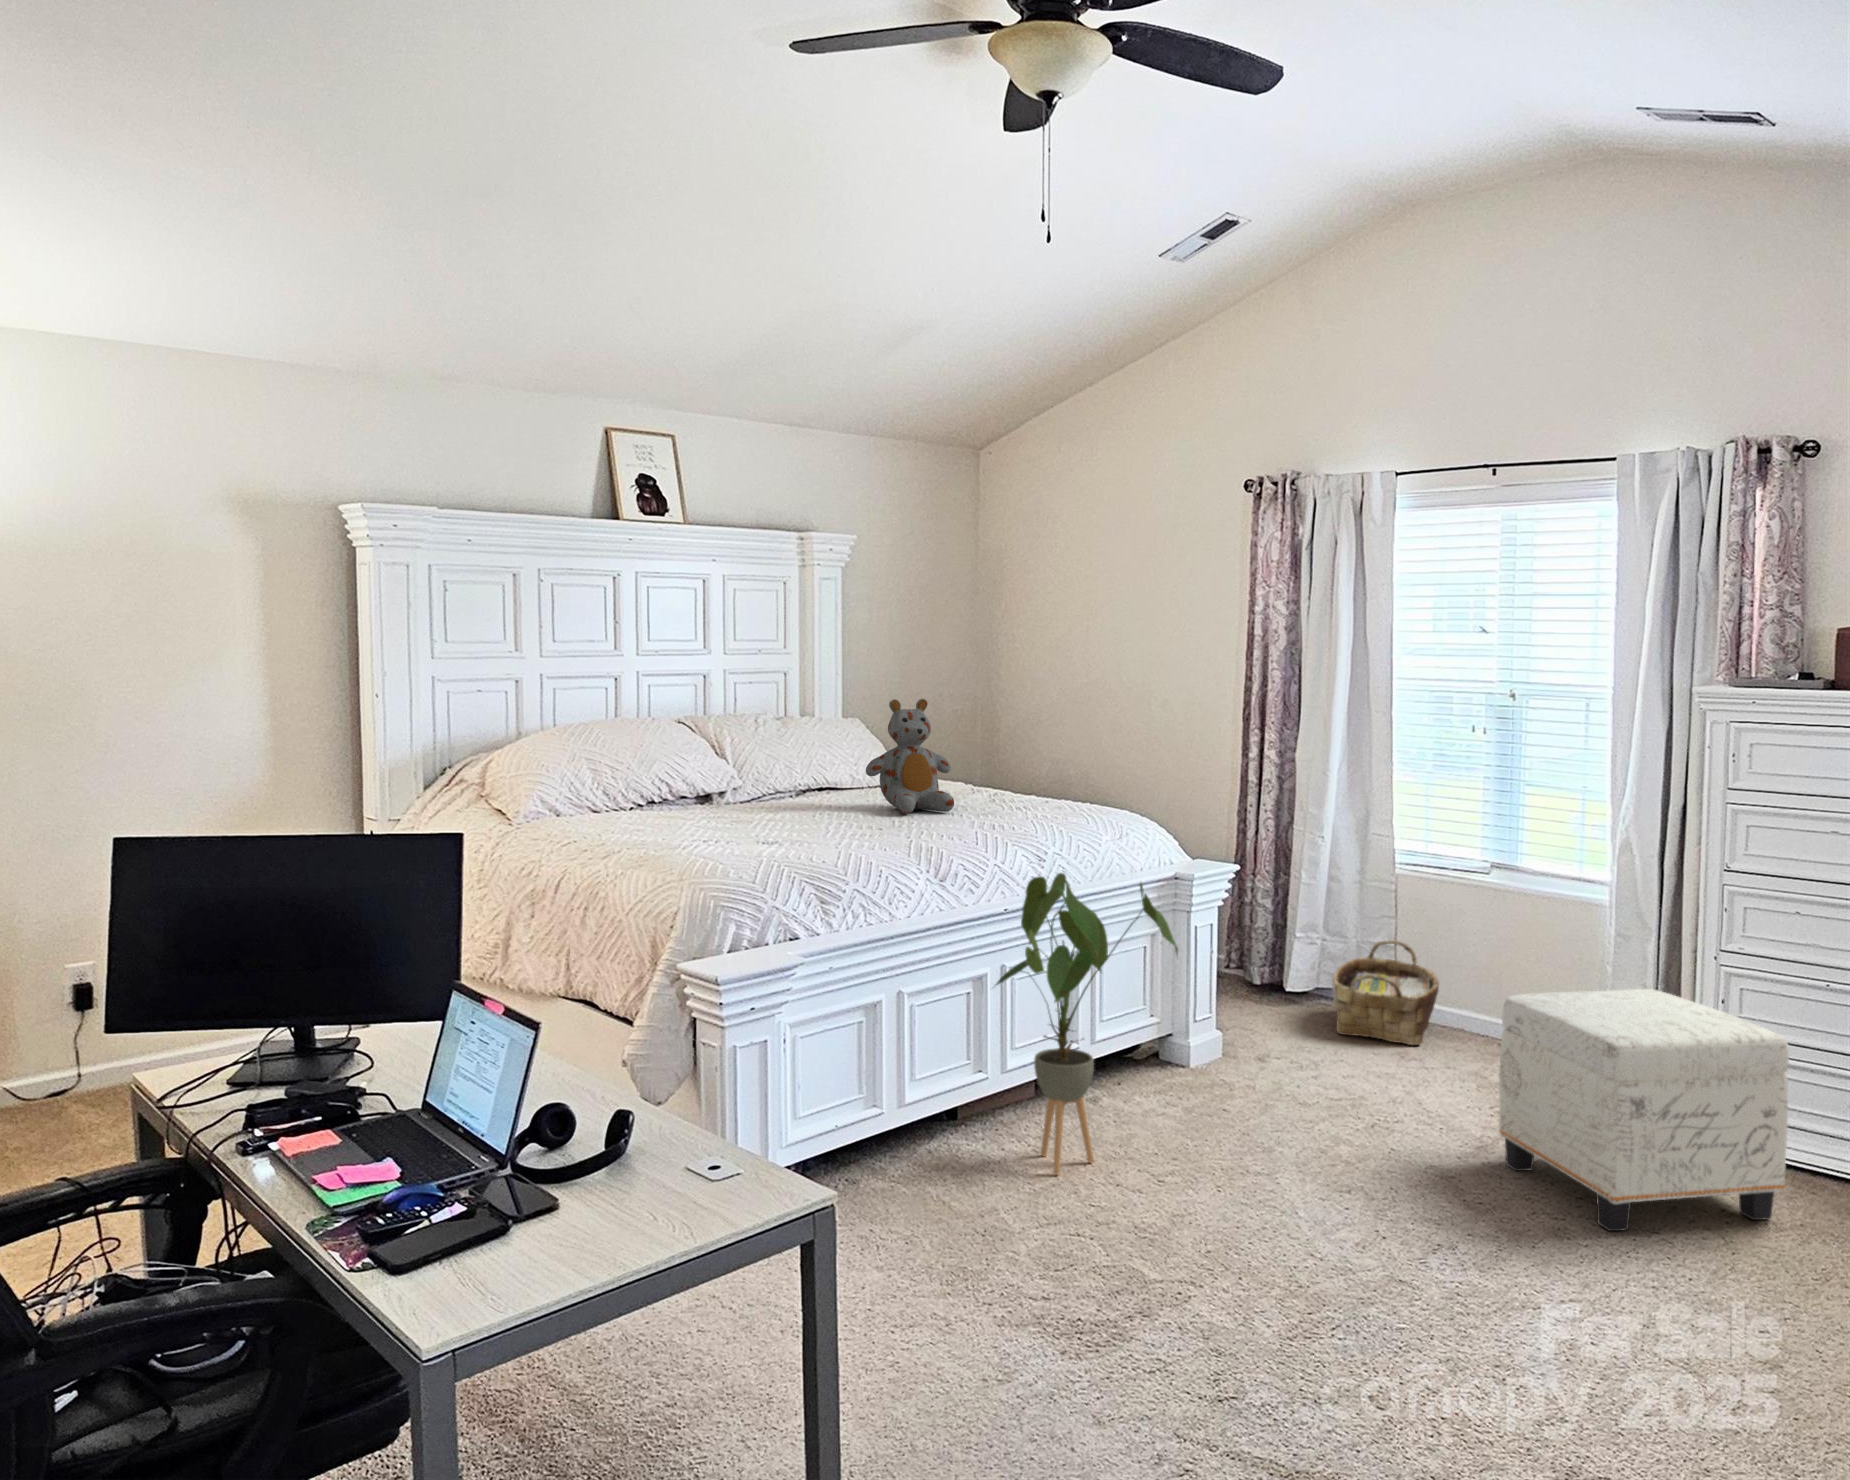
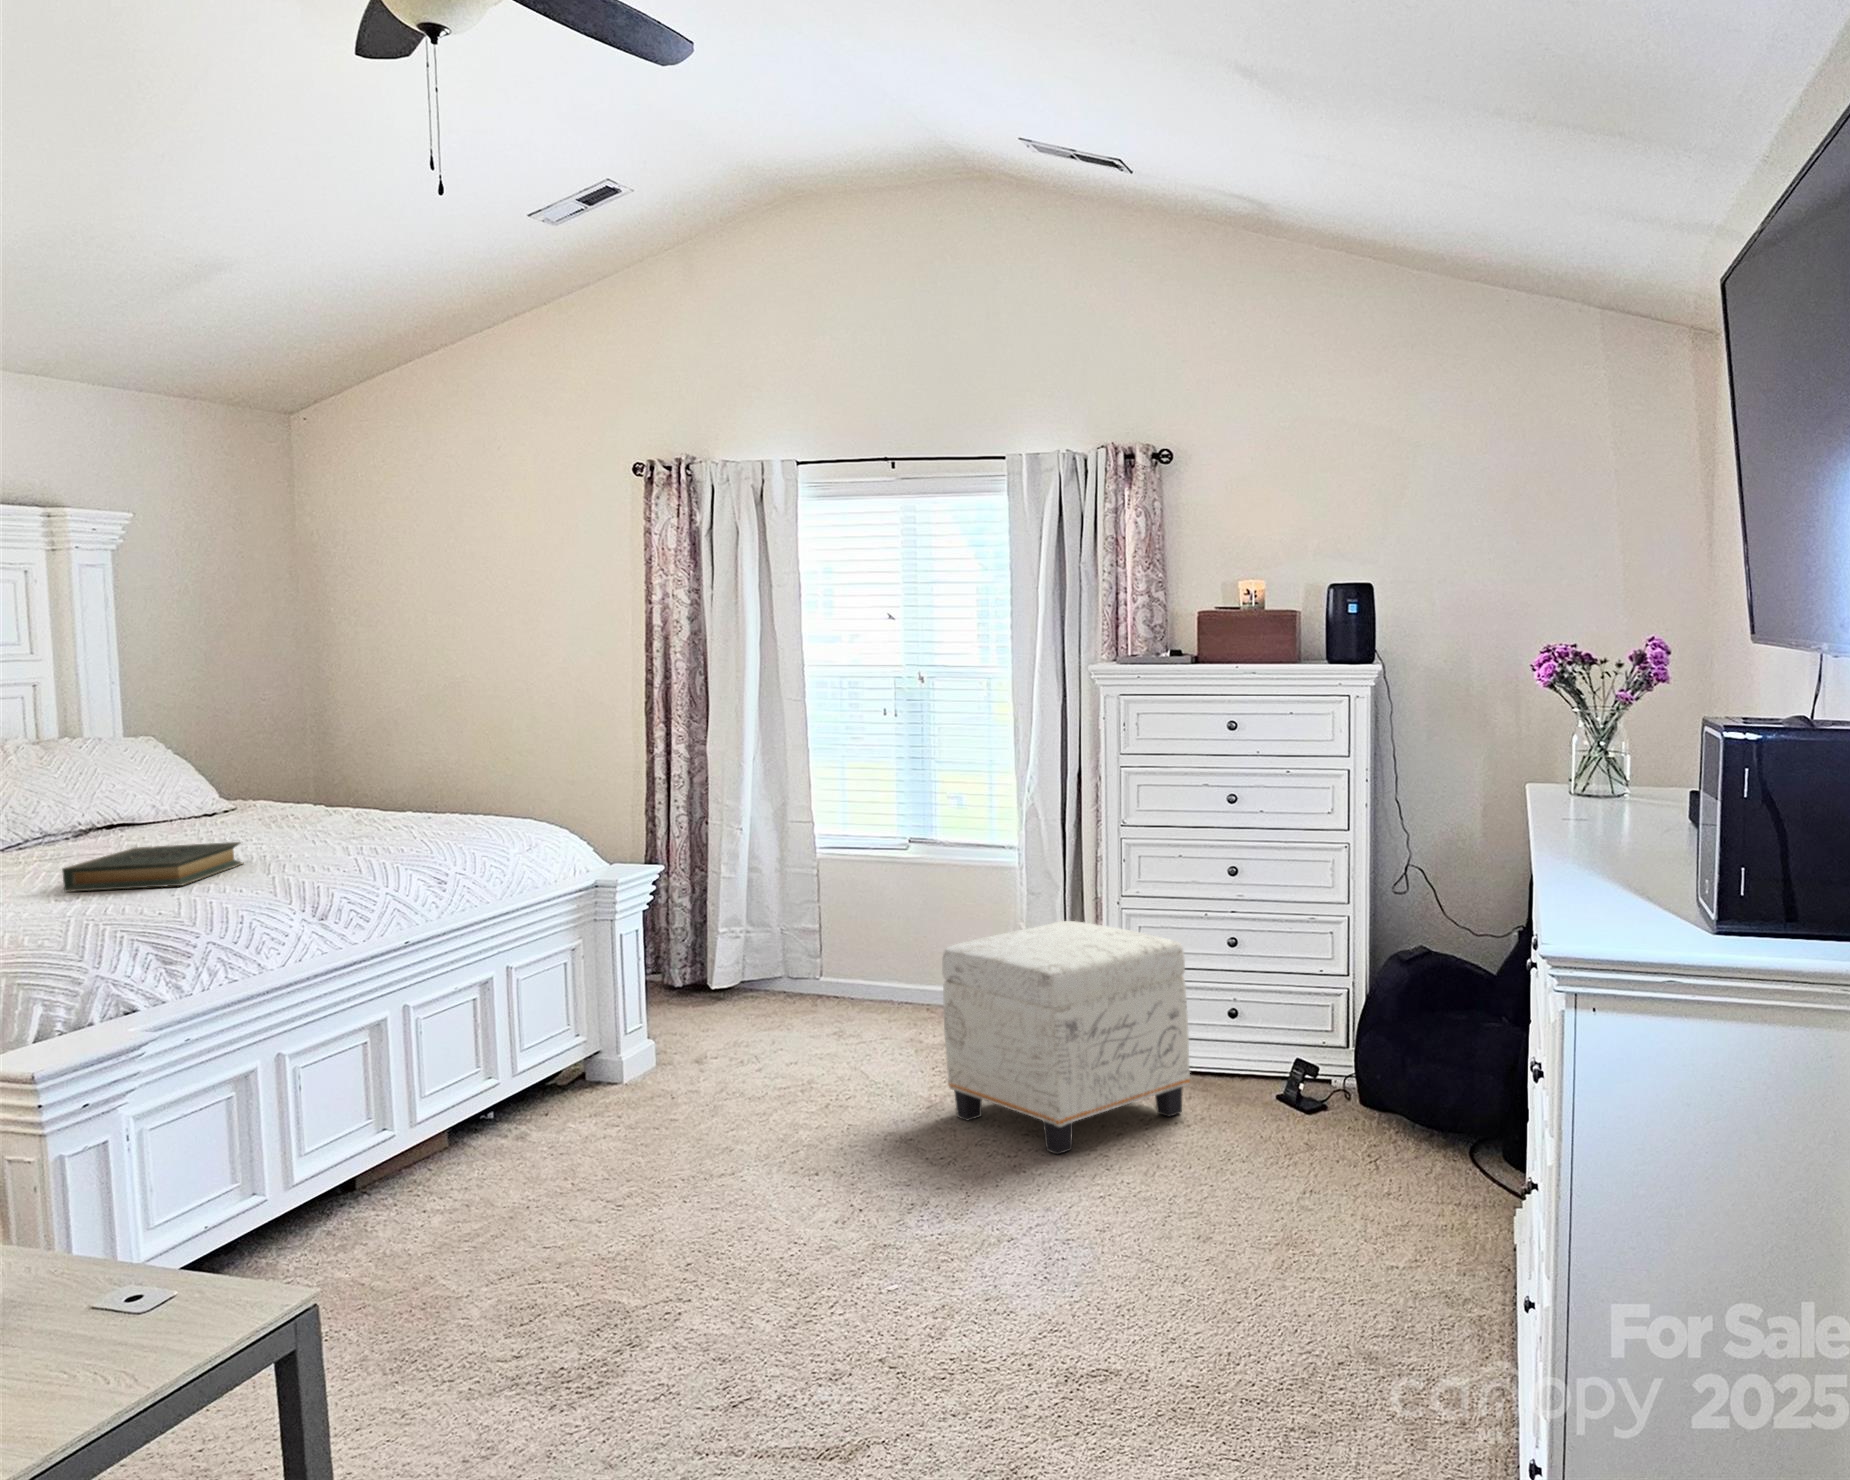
stuffed bear: present [866,699,954,814] -> none [187,697,314,841]
hardback book: none [765,810,894,847] -> present [62,842,243,892]
house plant: present [996,873,1178,1175] -> none [397,880,616,1233]
woven basket: present [1332,940,1439,1045] -> none [762,919,867,1027]

